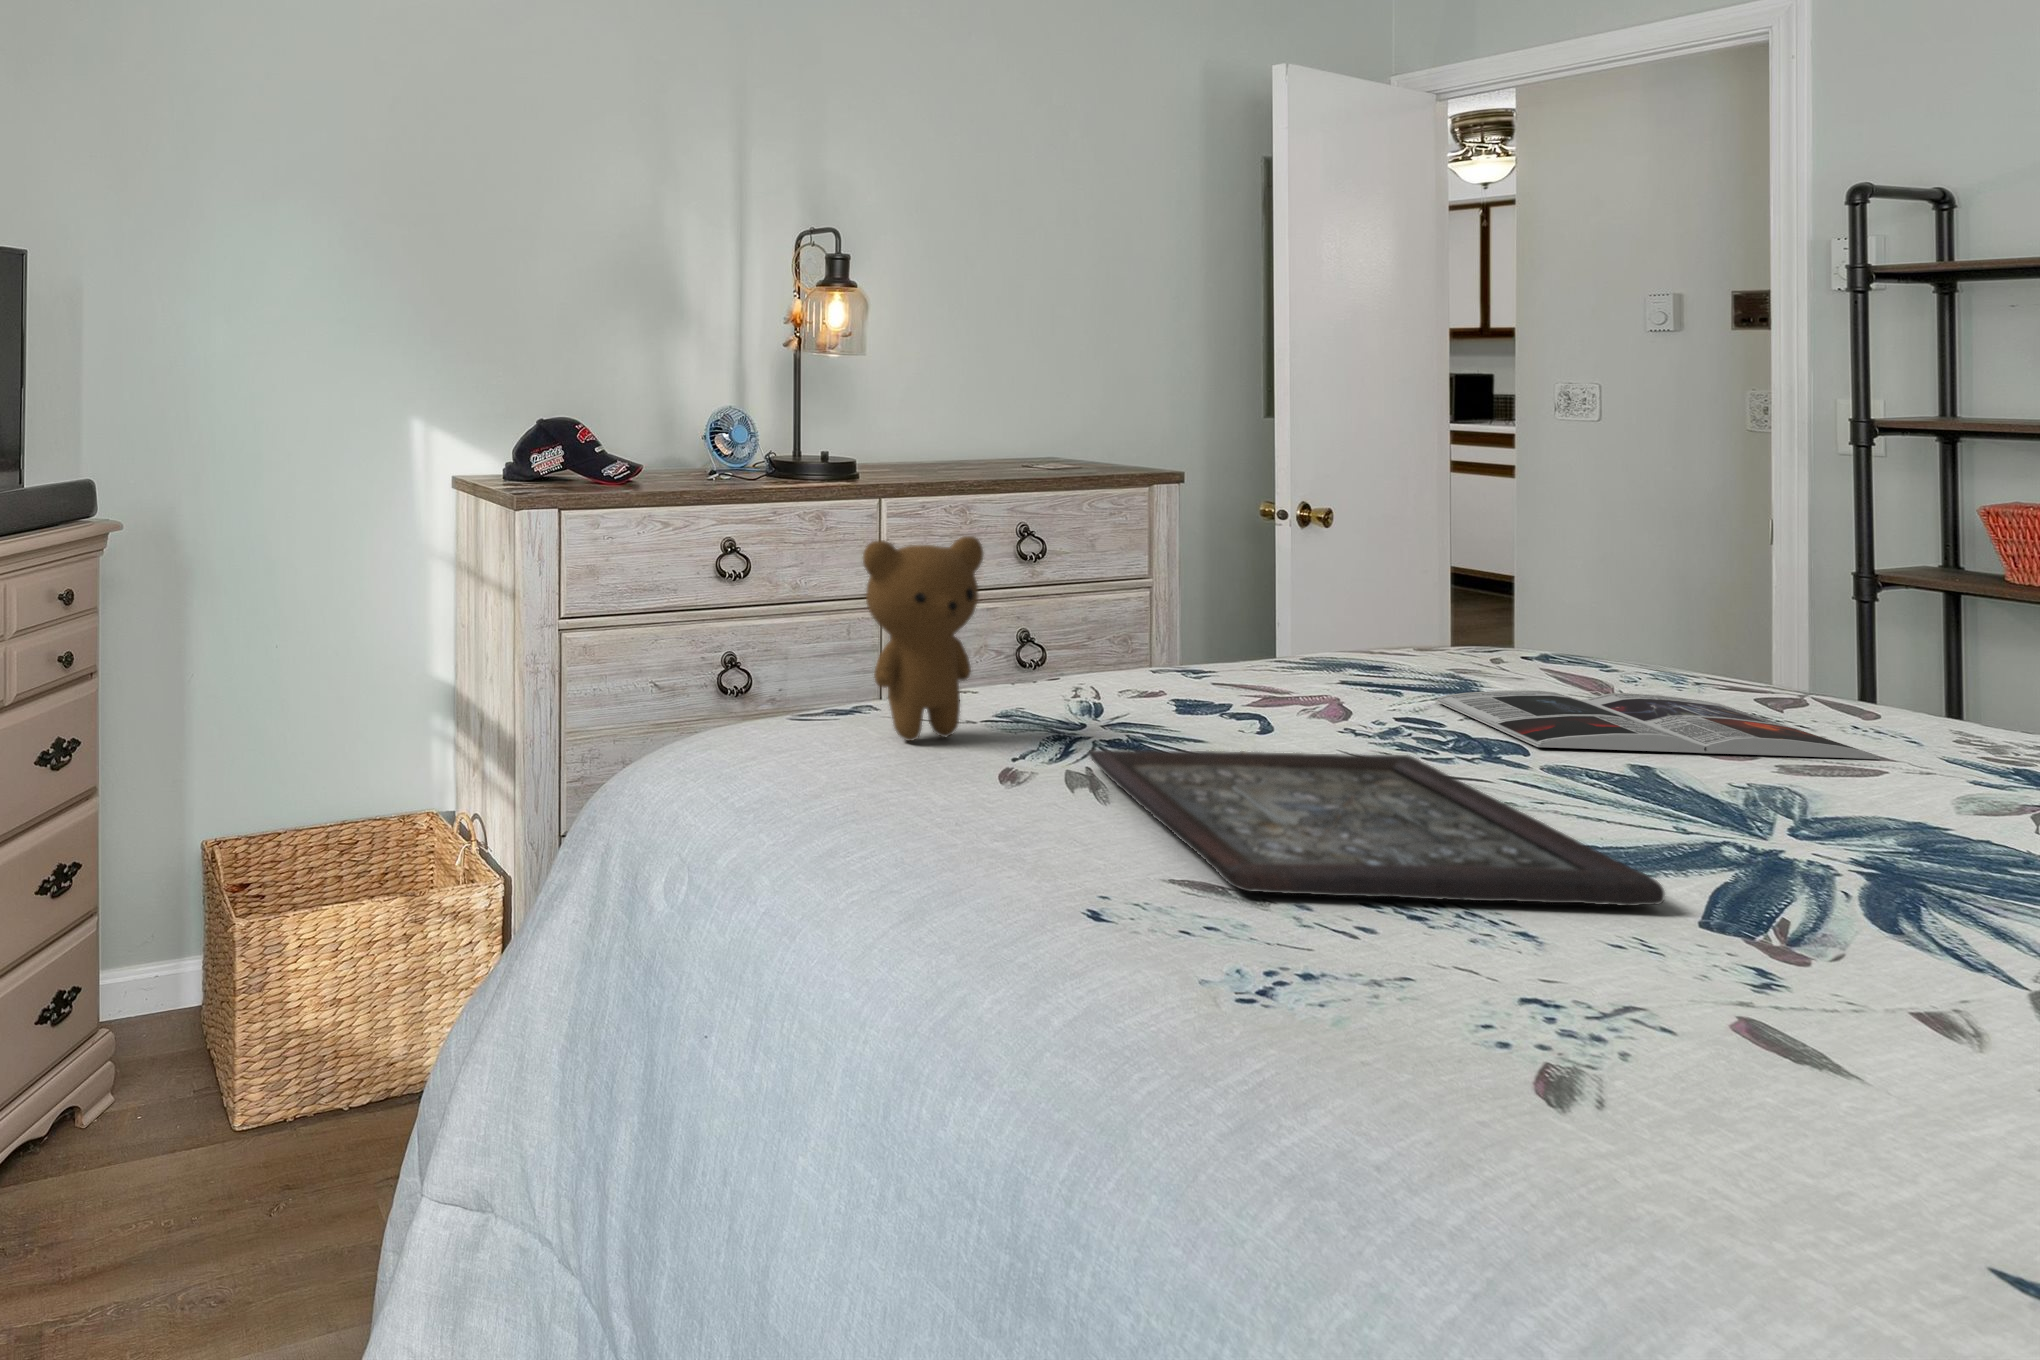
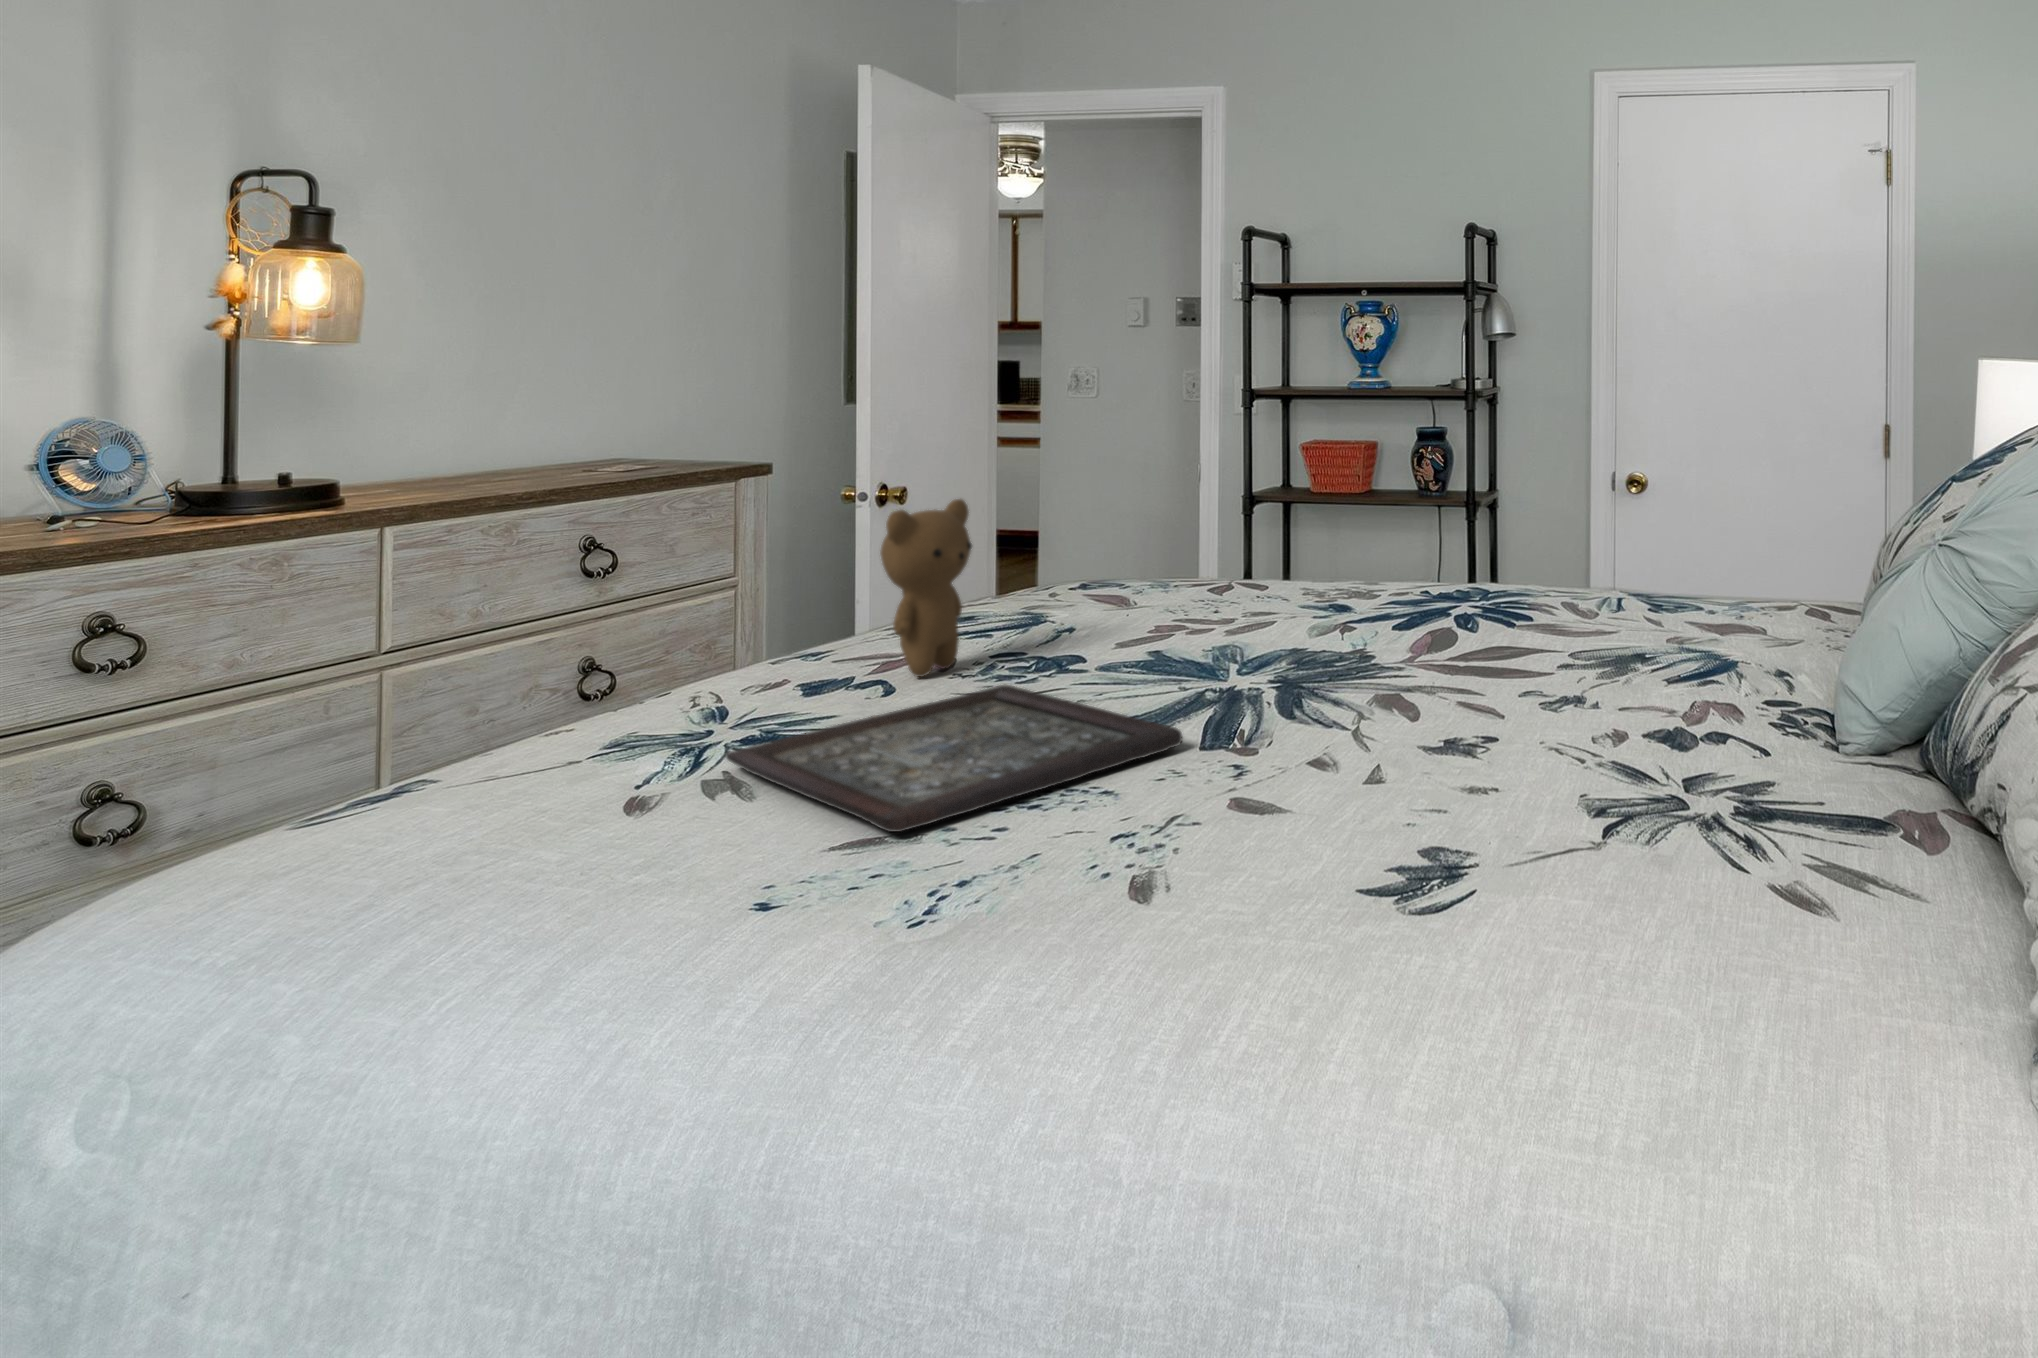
teddy bear: present [863,536,983,741] -> present [880,499,972,677]
magazine: present [1435,690,1880,759] -> none [1013,598,1277,656]

